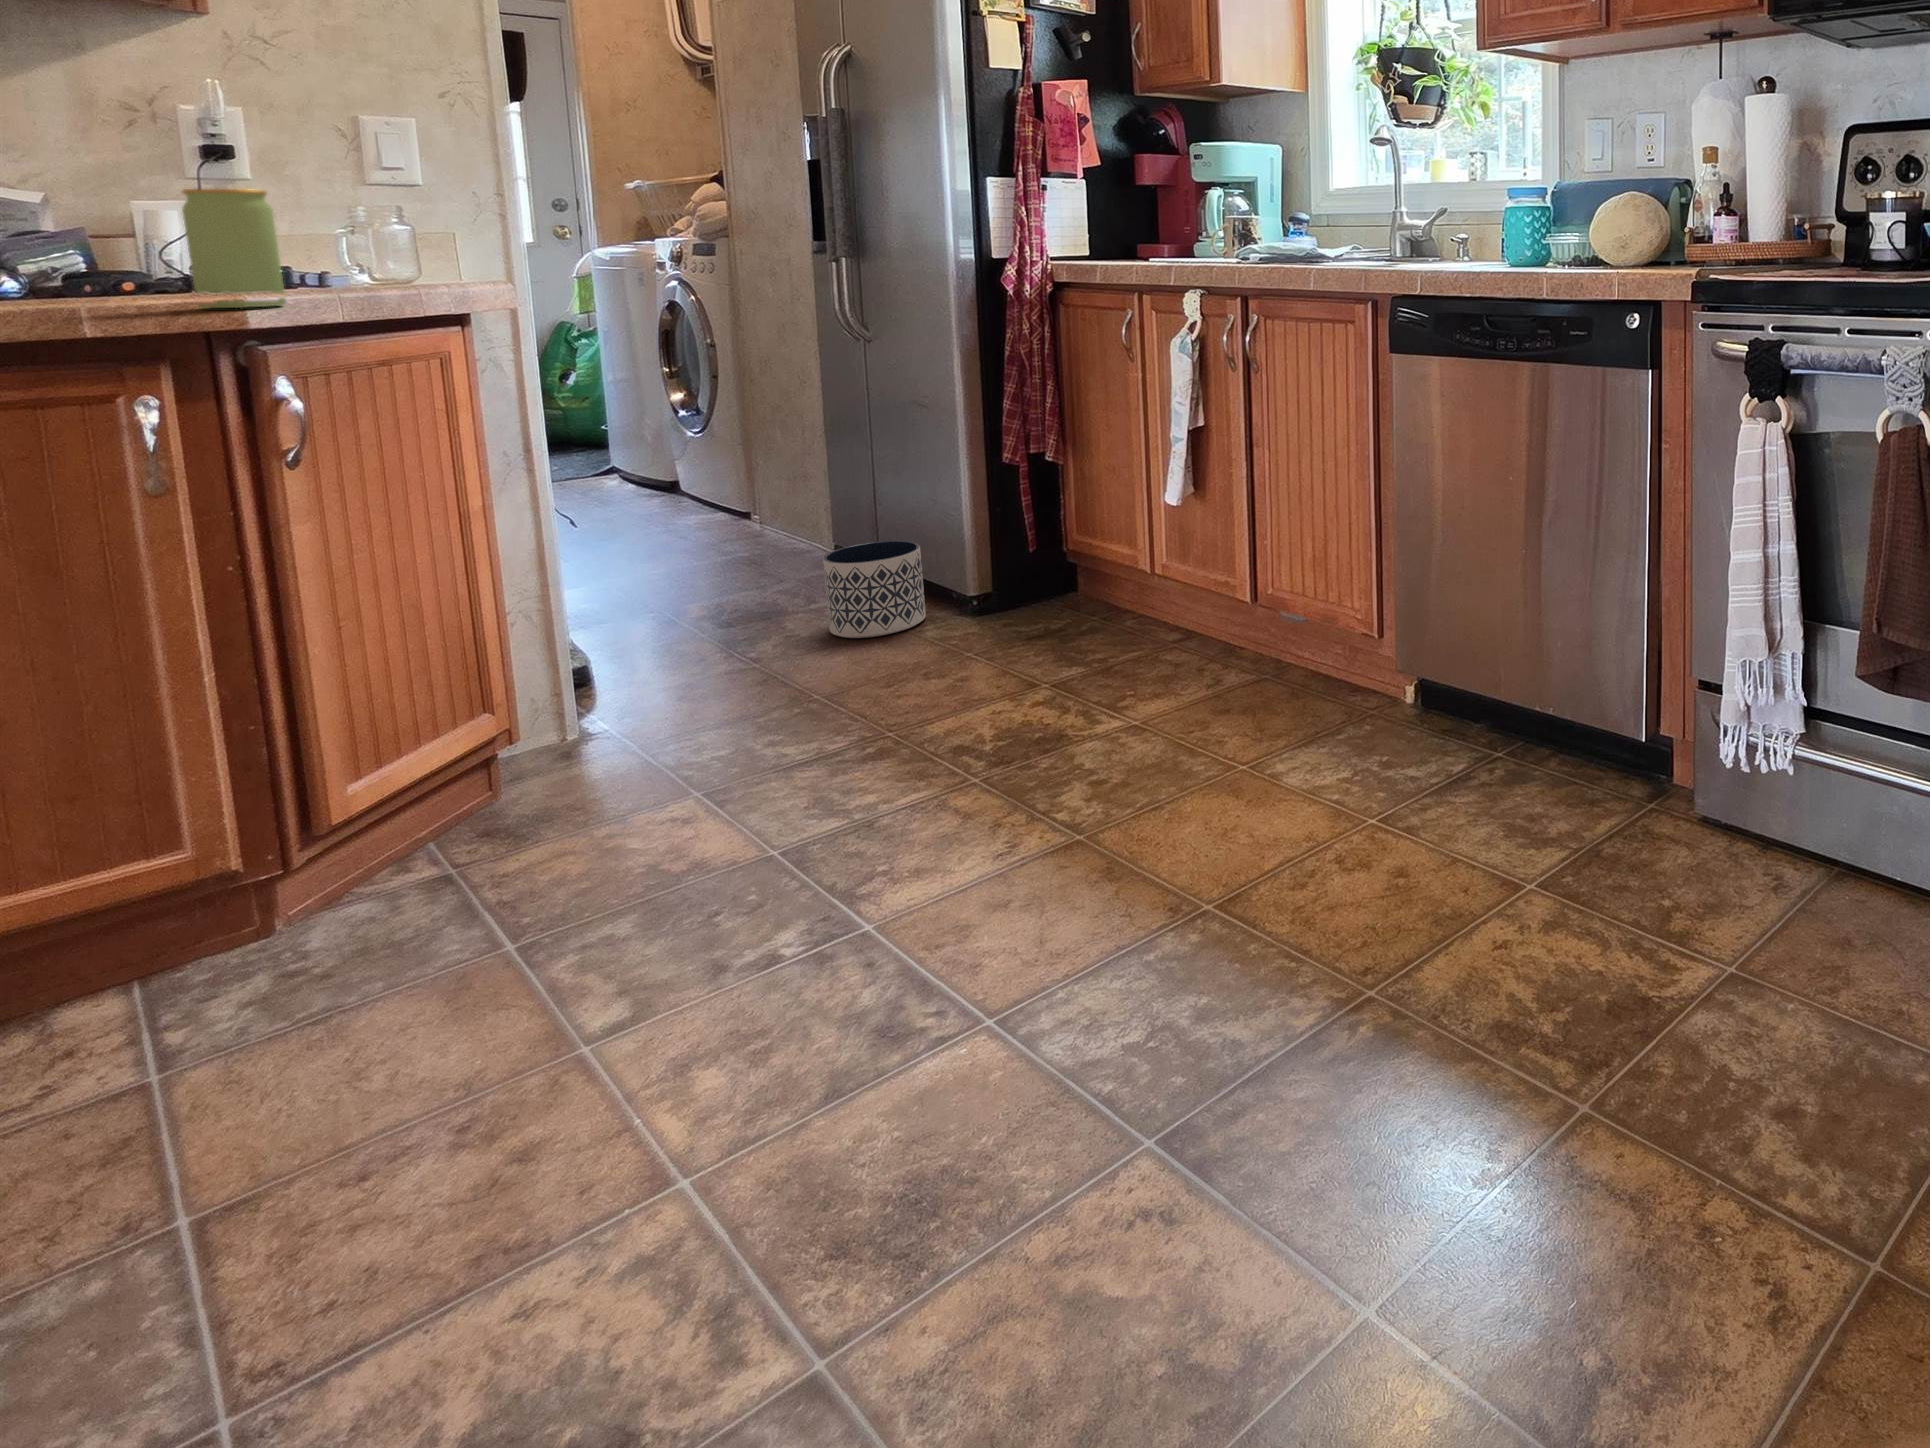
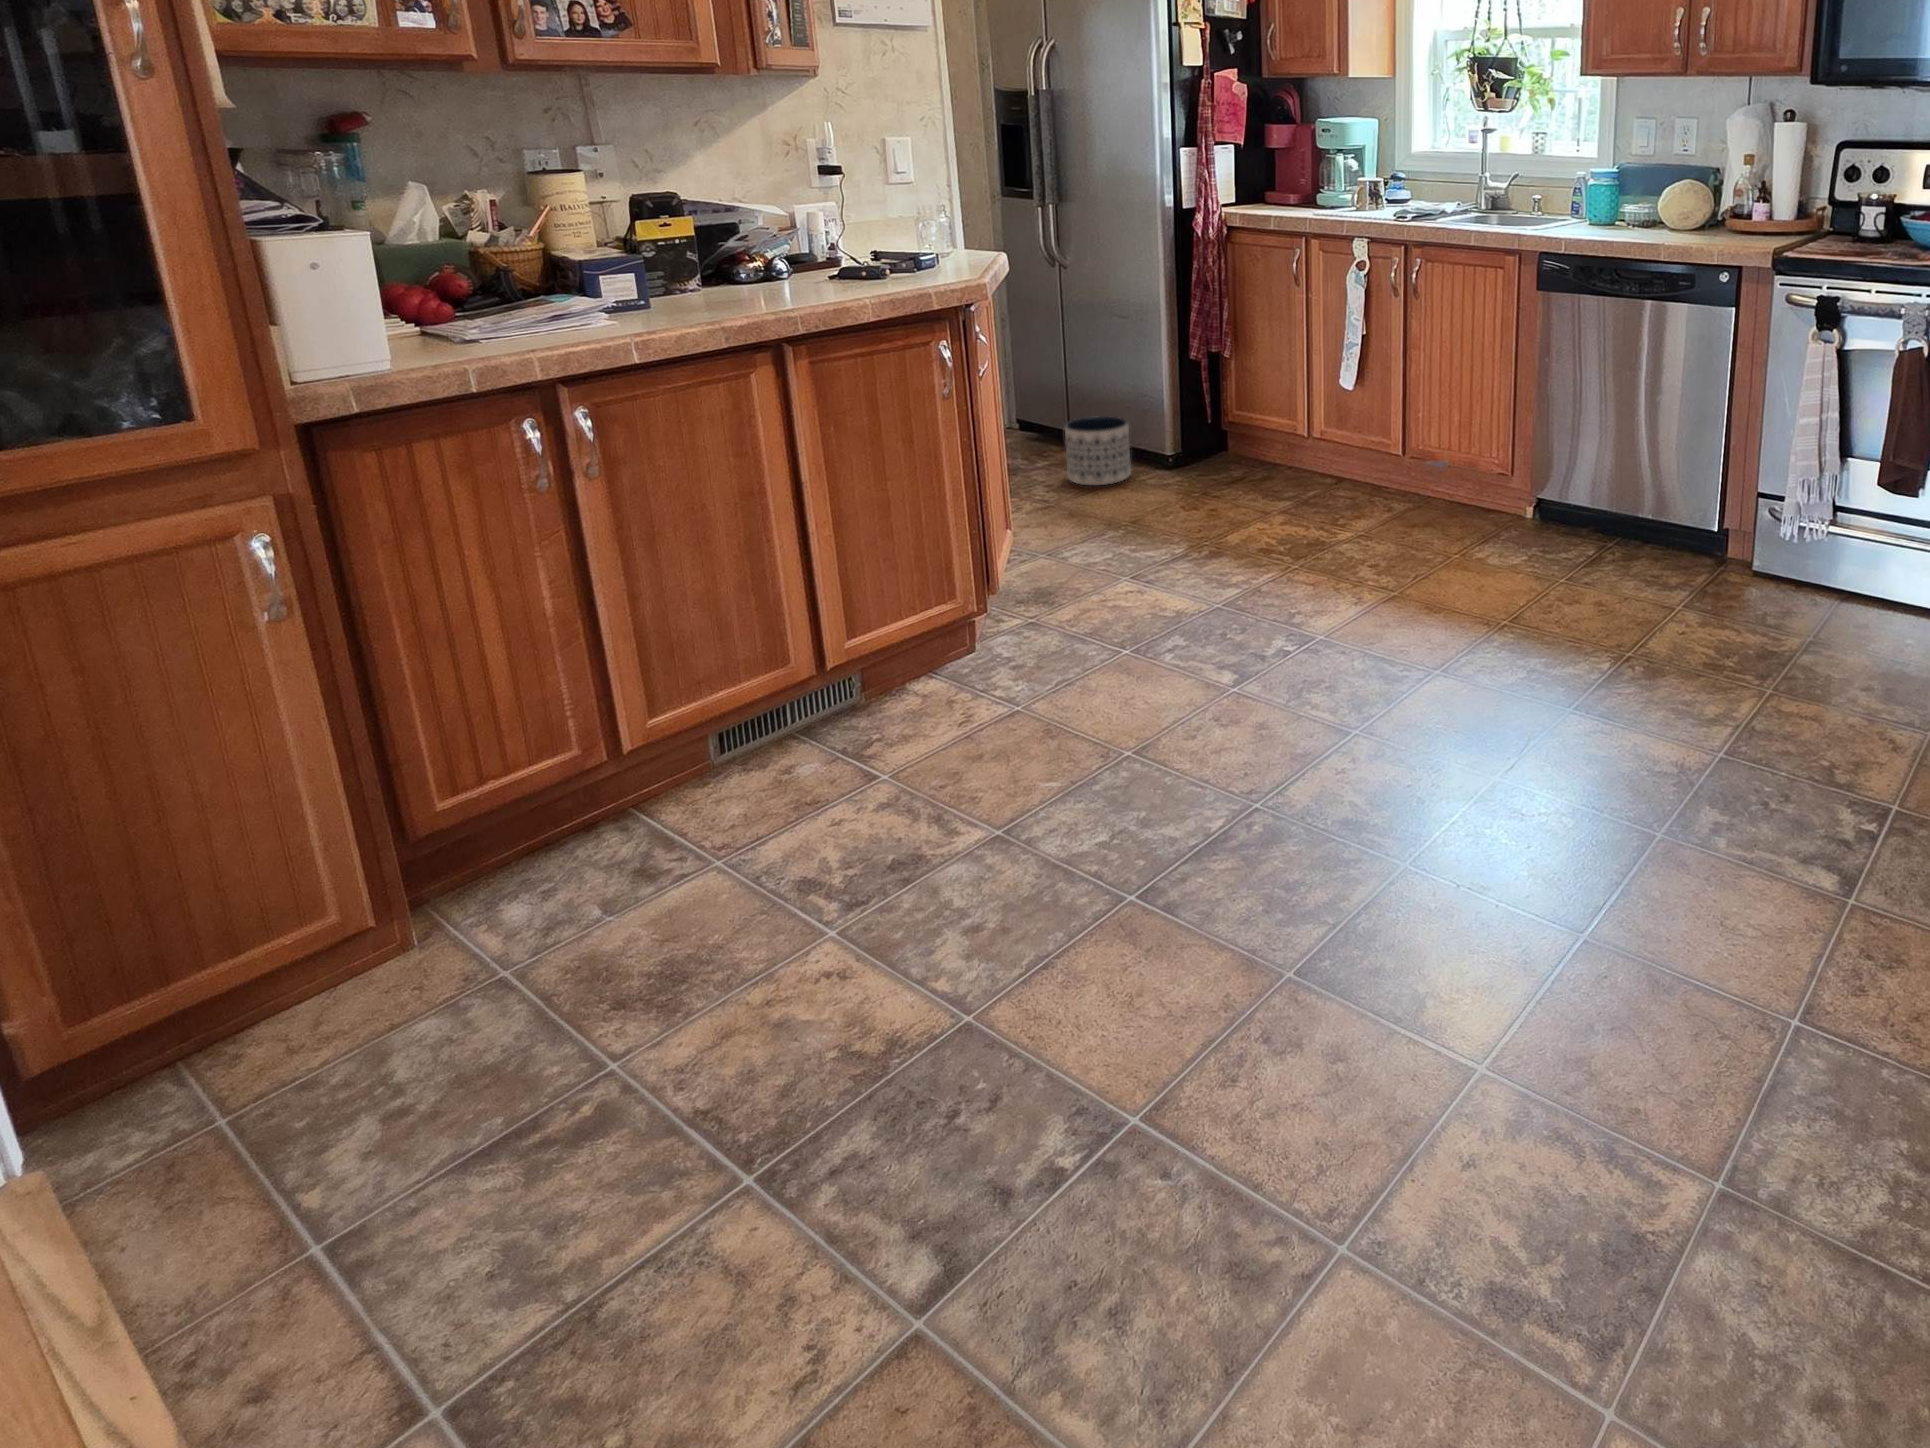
jar: present [182,189,286,308] -> none [868,186,915,263]

